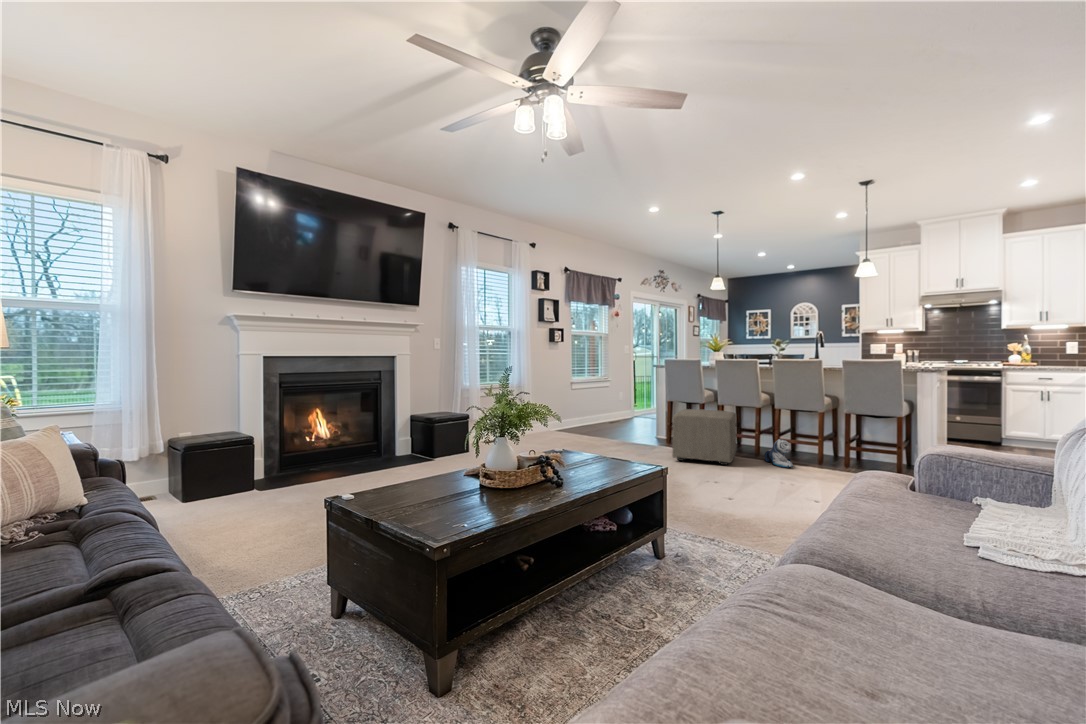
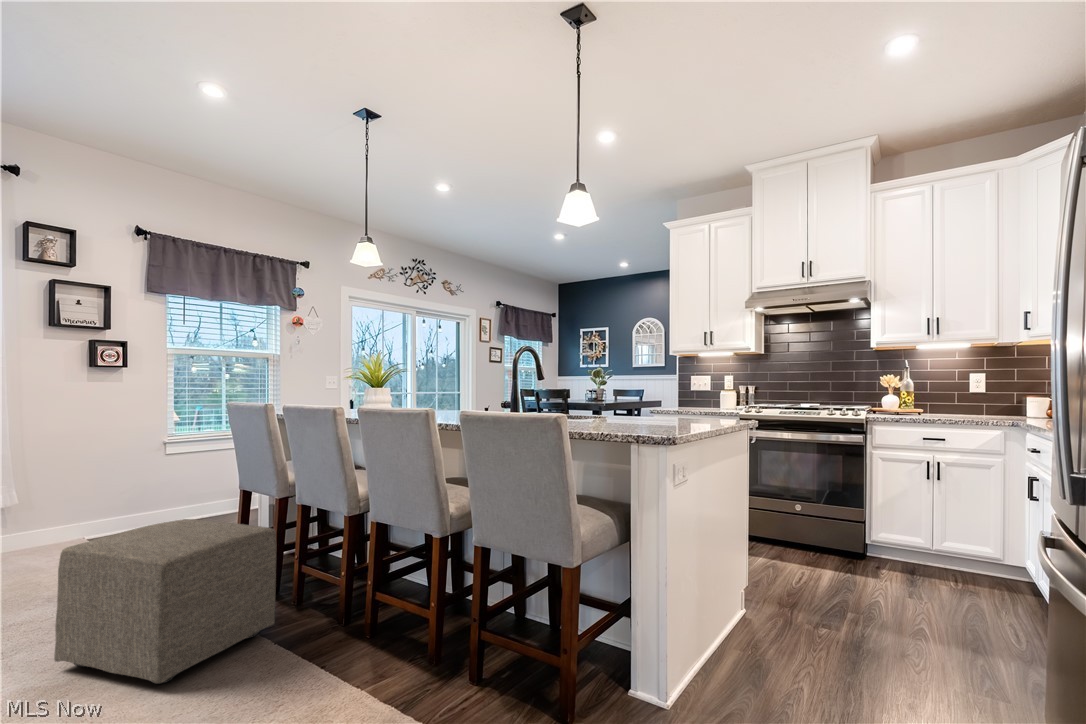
plush toy: present [764,439,793,468] -> none [291,606,362,694]

